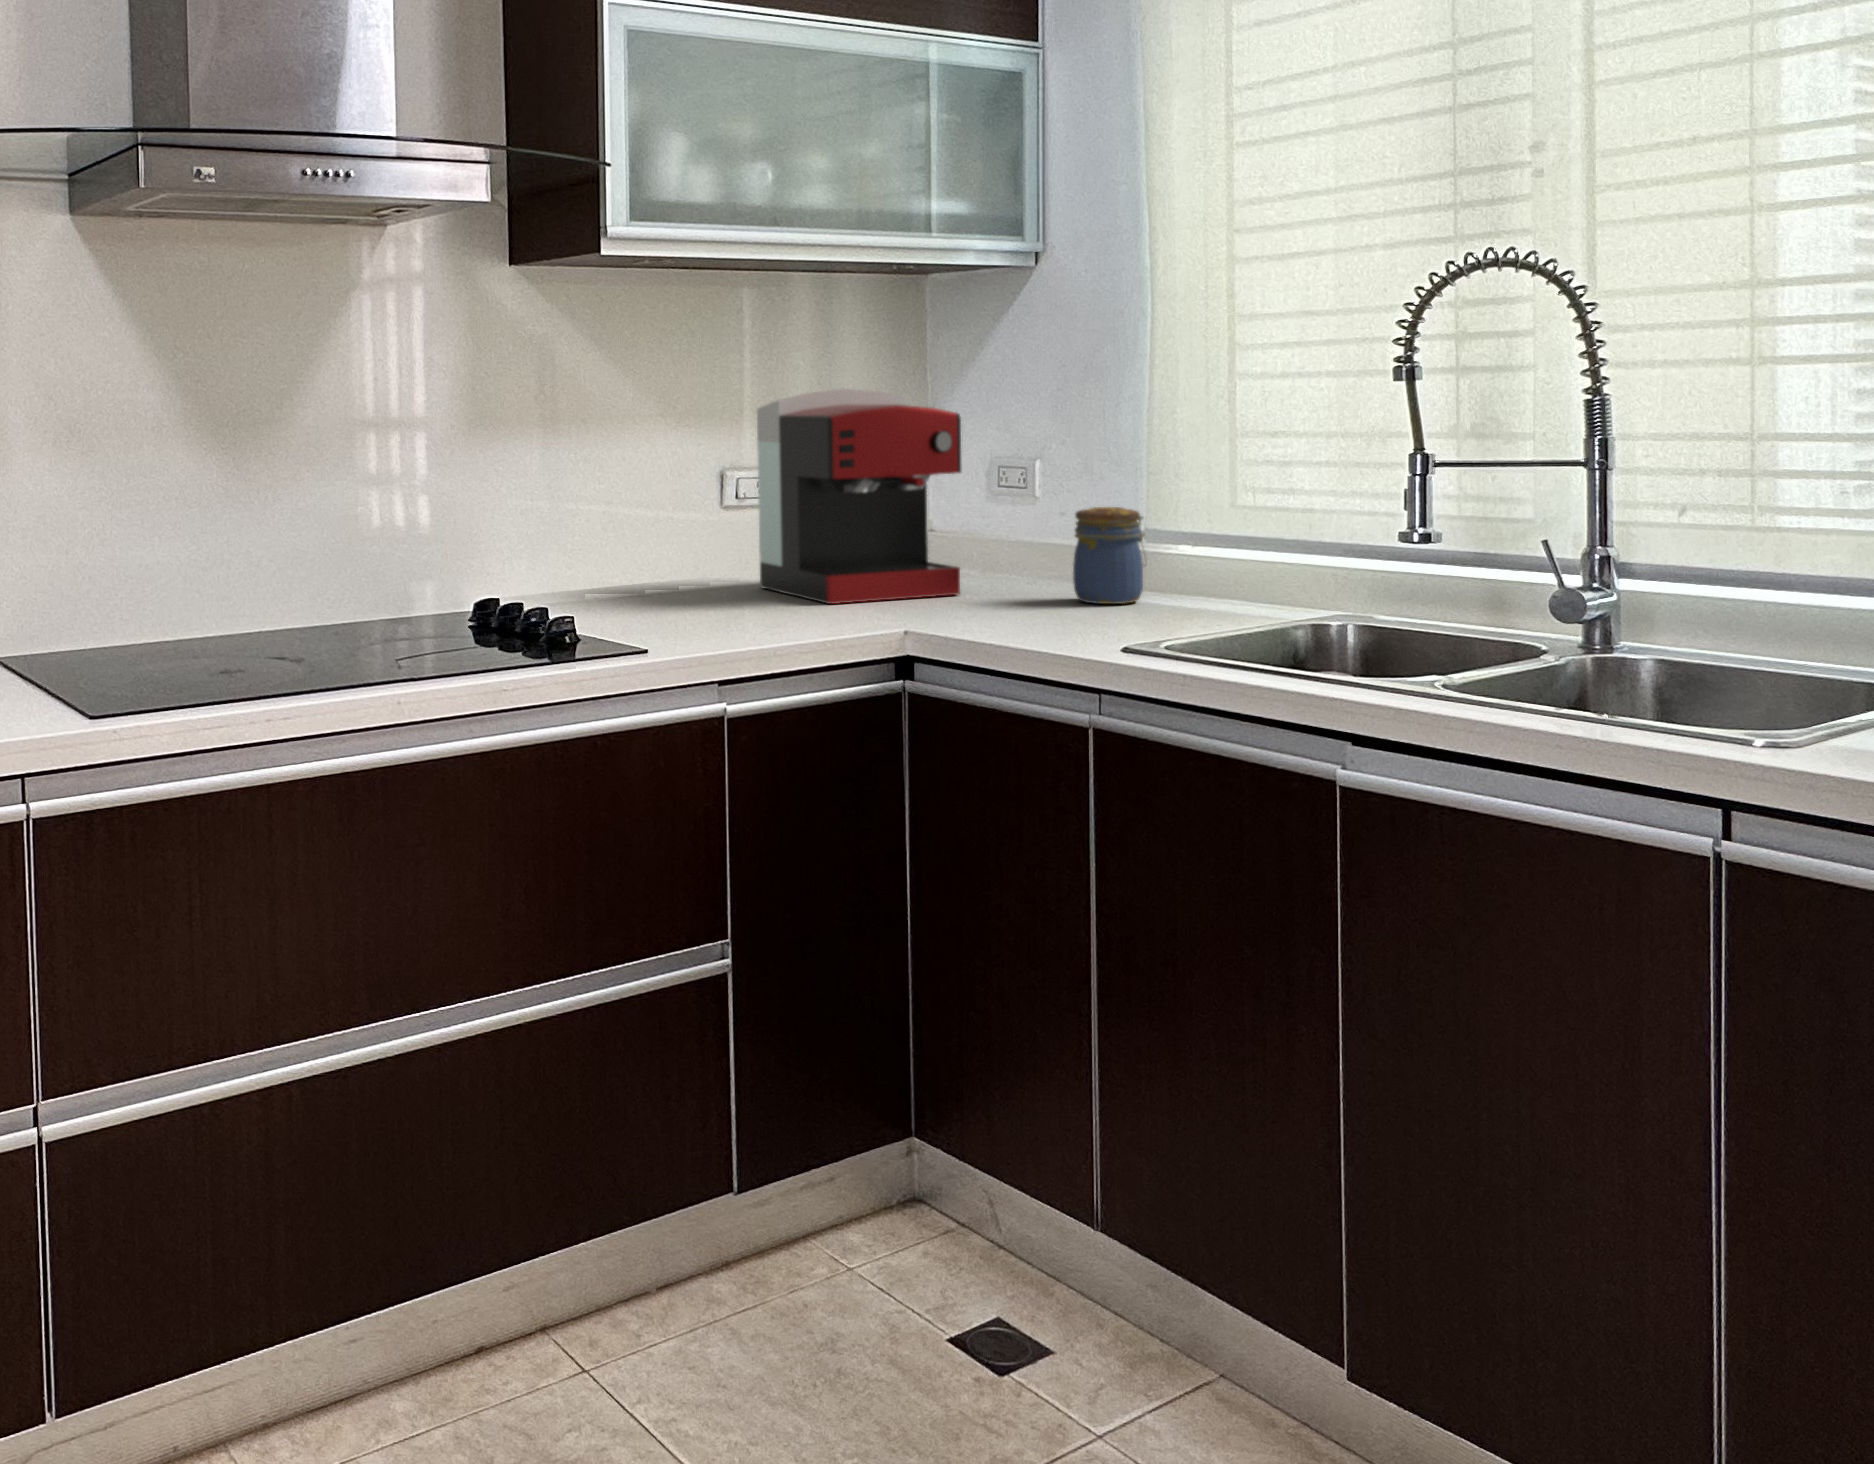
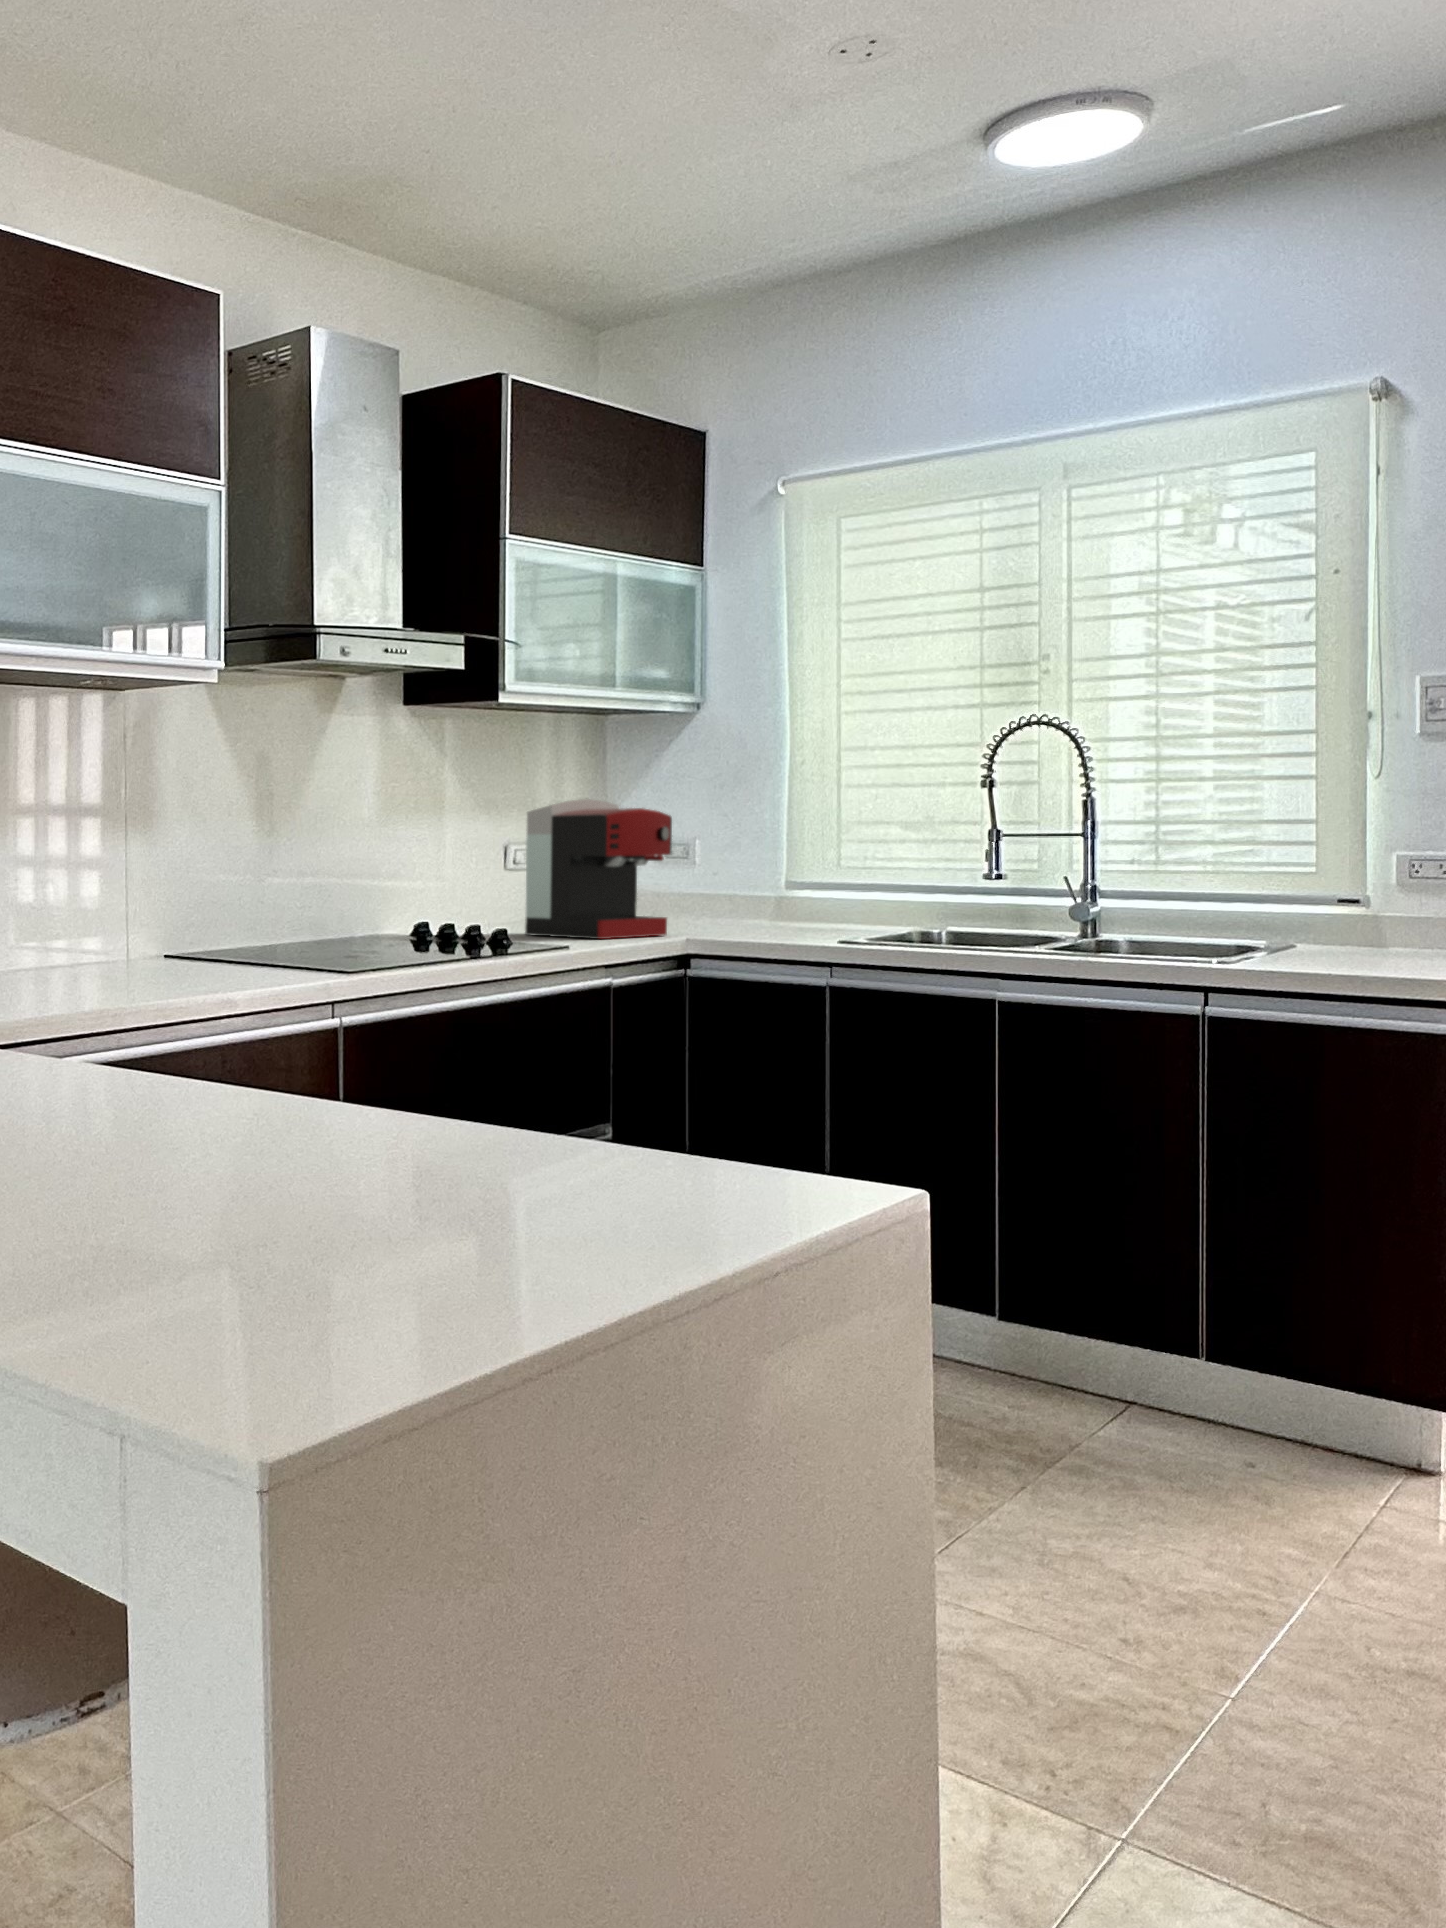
jar: present [1073,507,1144,604] -> none [744,876,788,937]

